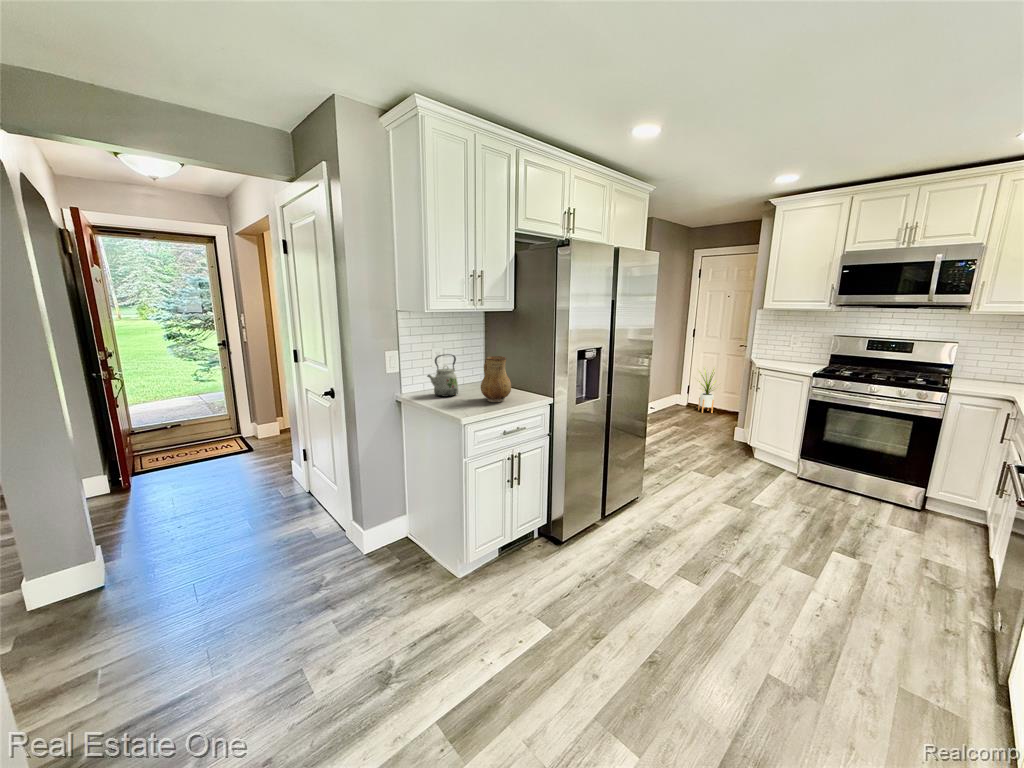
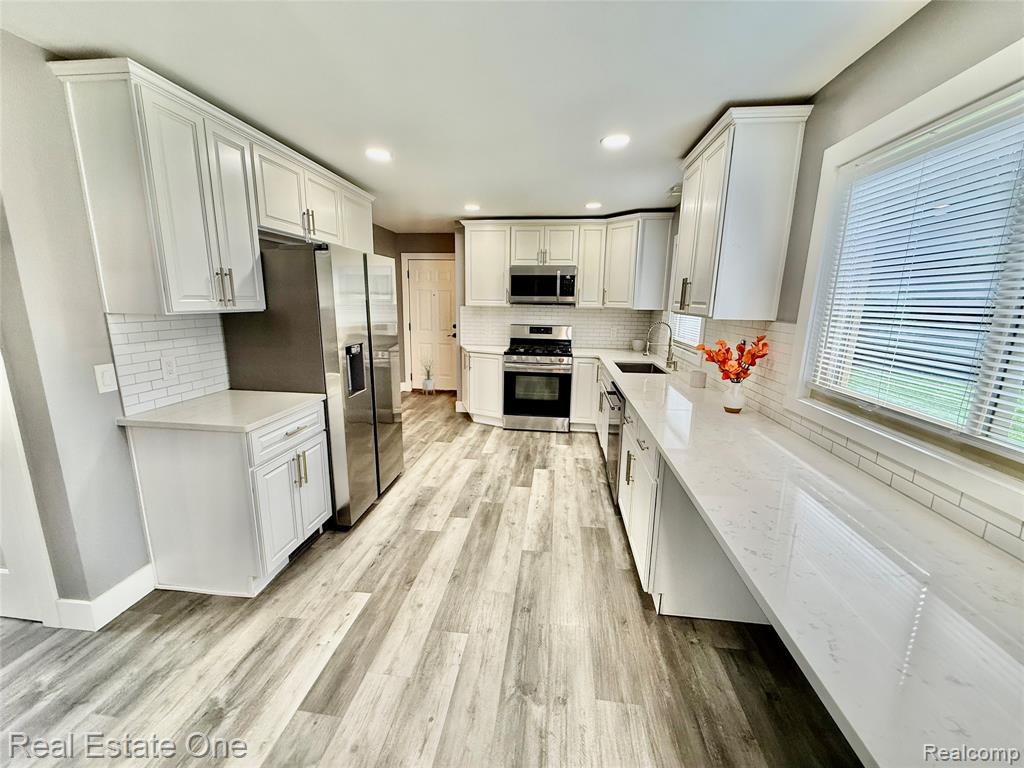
kettle: present [427,354,458,397] -> none [166,363,211,412]
ceramic pitcher: present [481,356,511,402] -> none [244,359,283,407]

